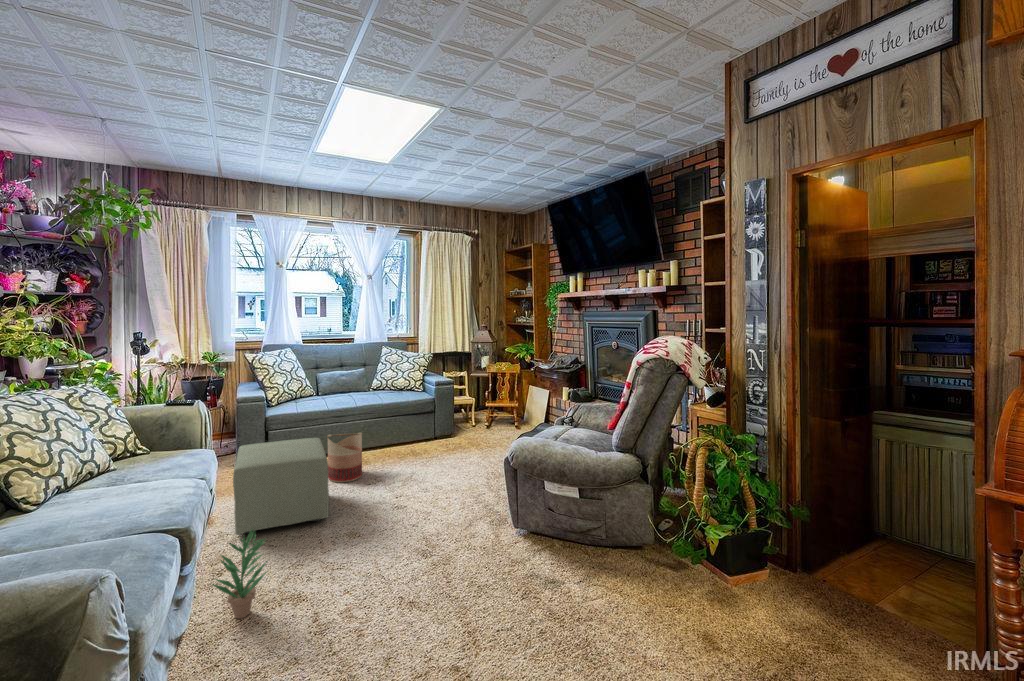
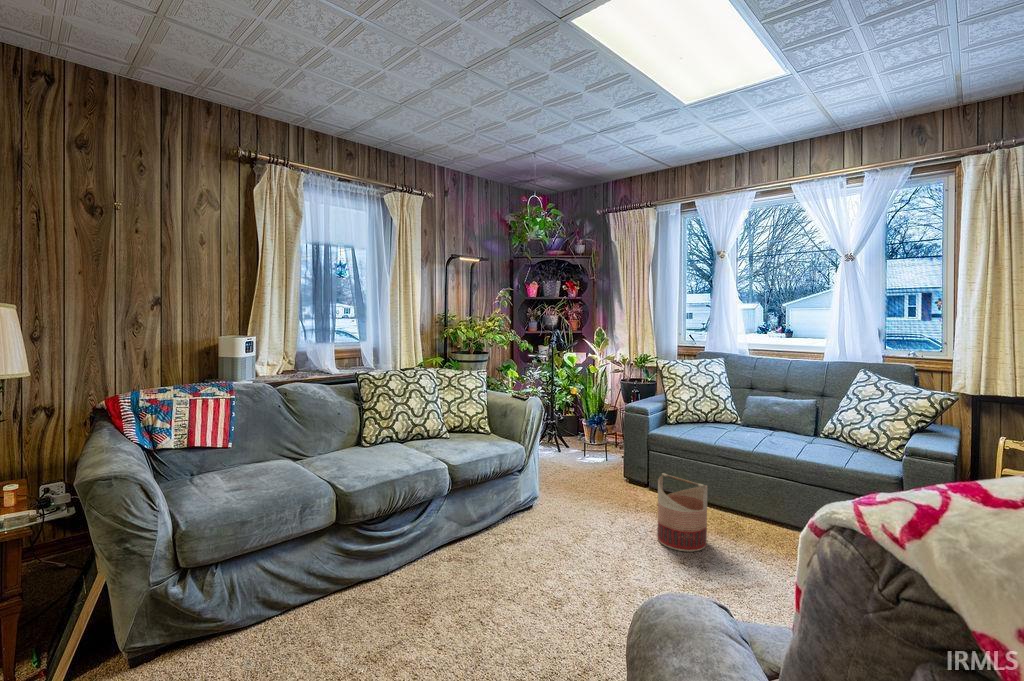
ottoman: present [233,438,329,535] -> none [491,452,623,574]
potted plant: present [212,529,268,618] -> none [347,524,400,618]

